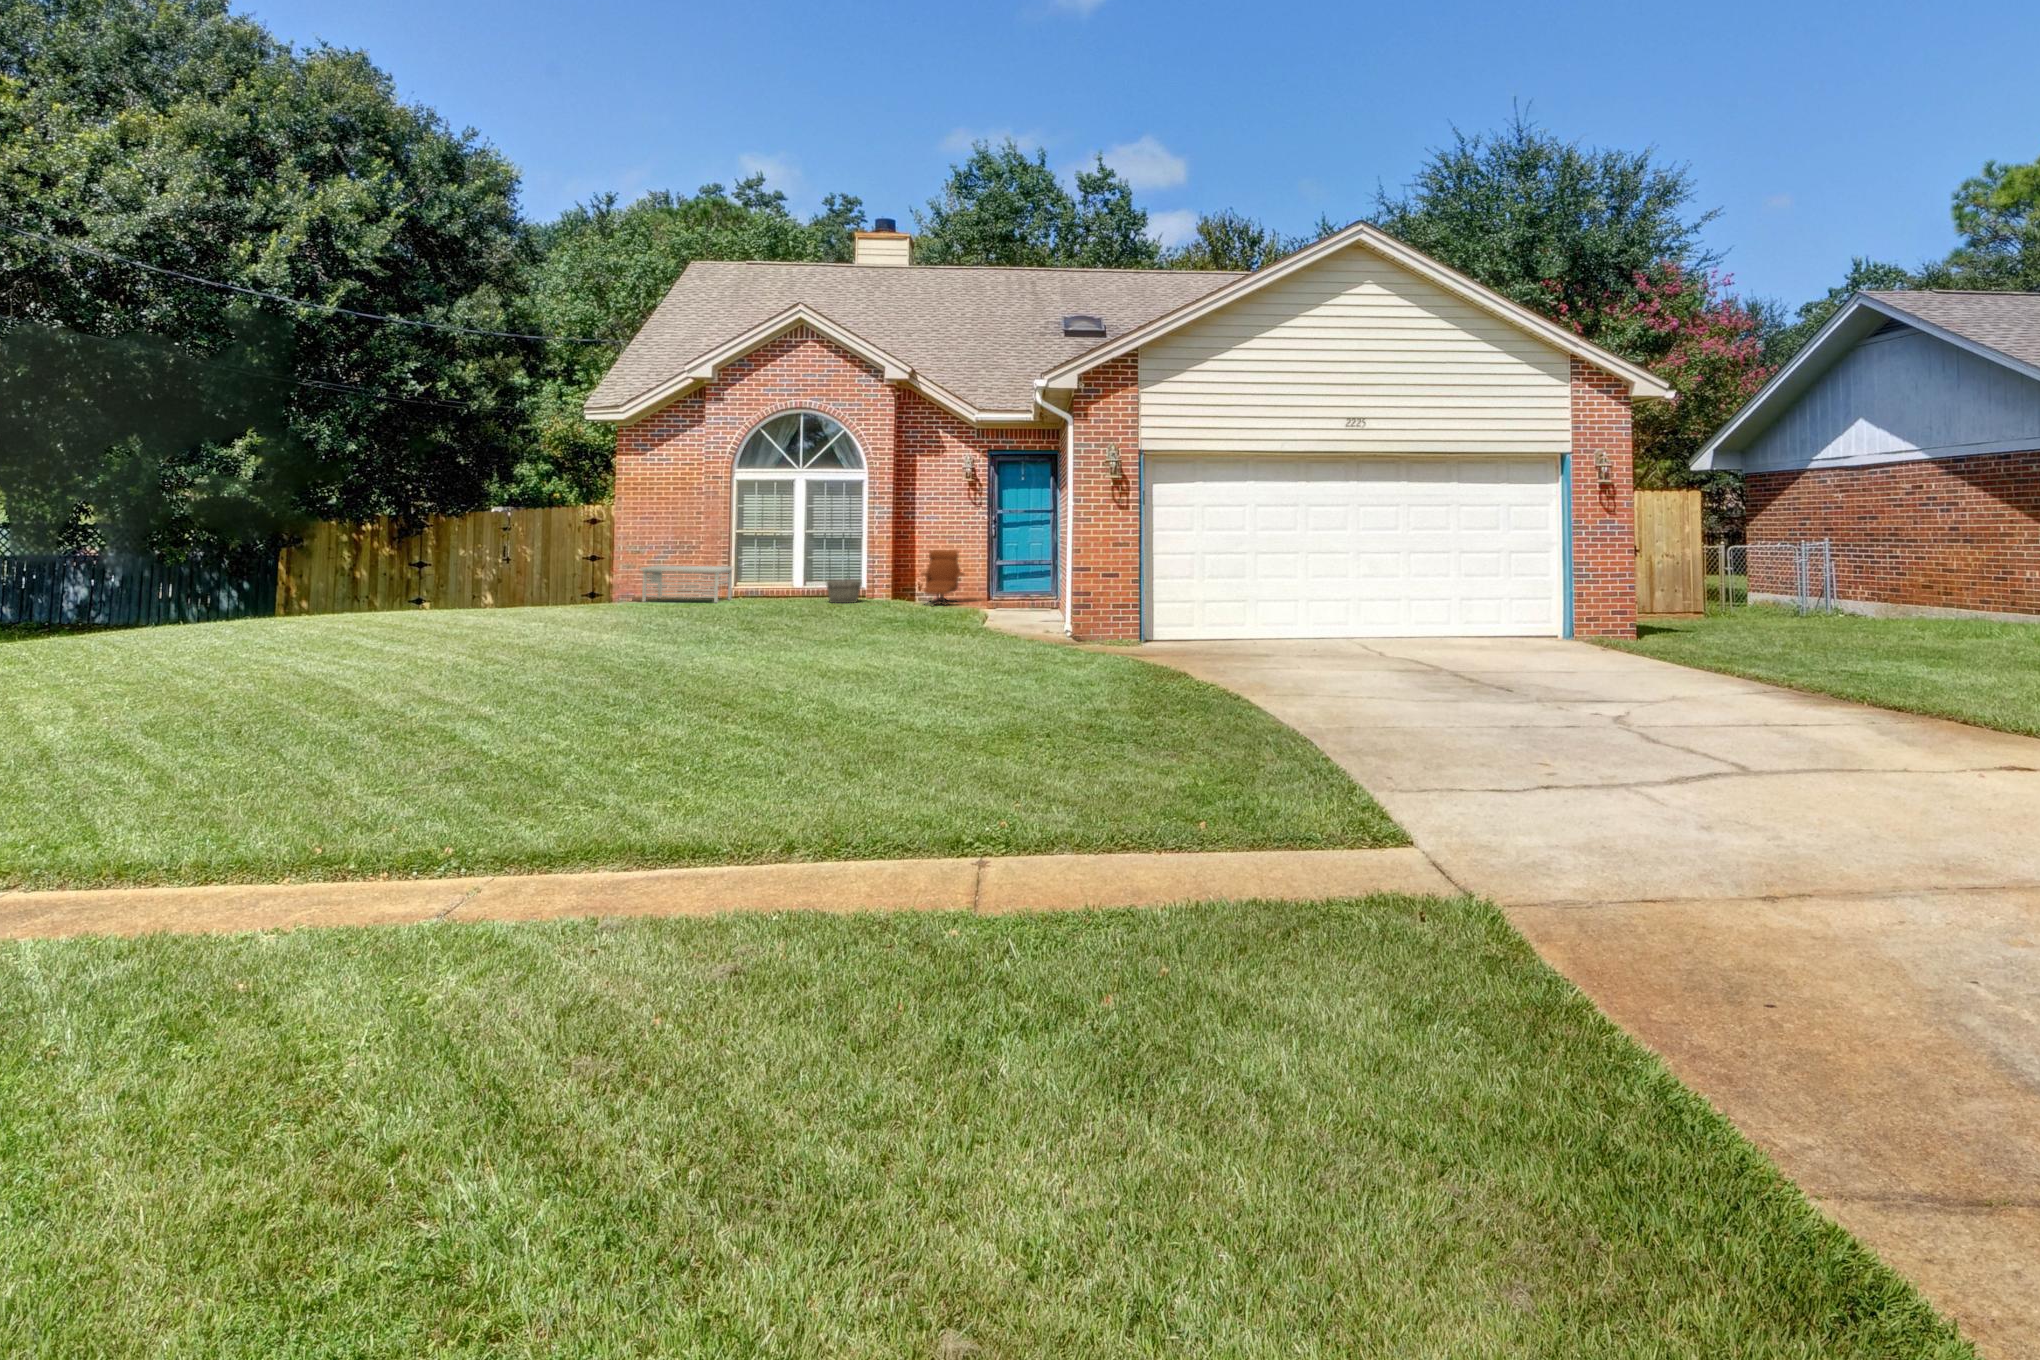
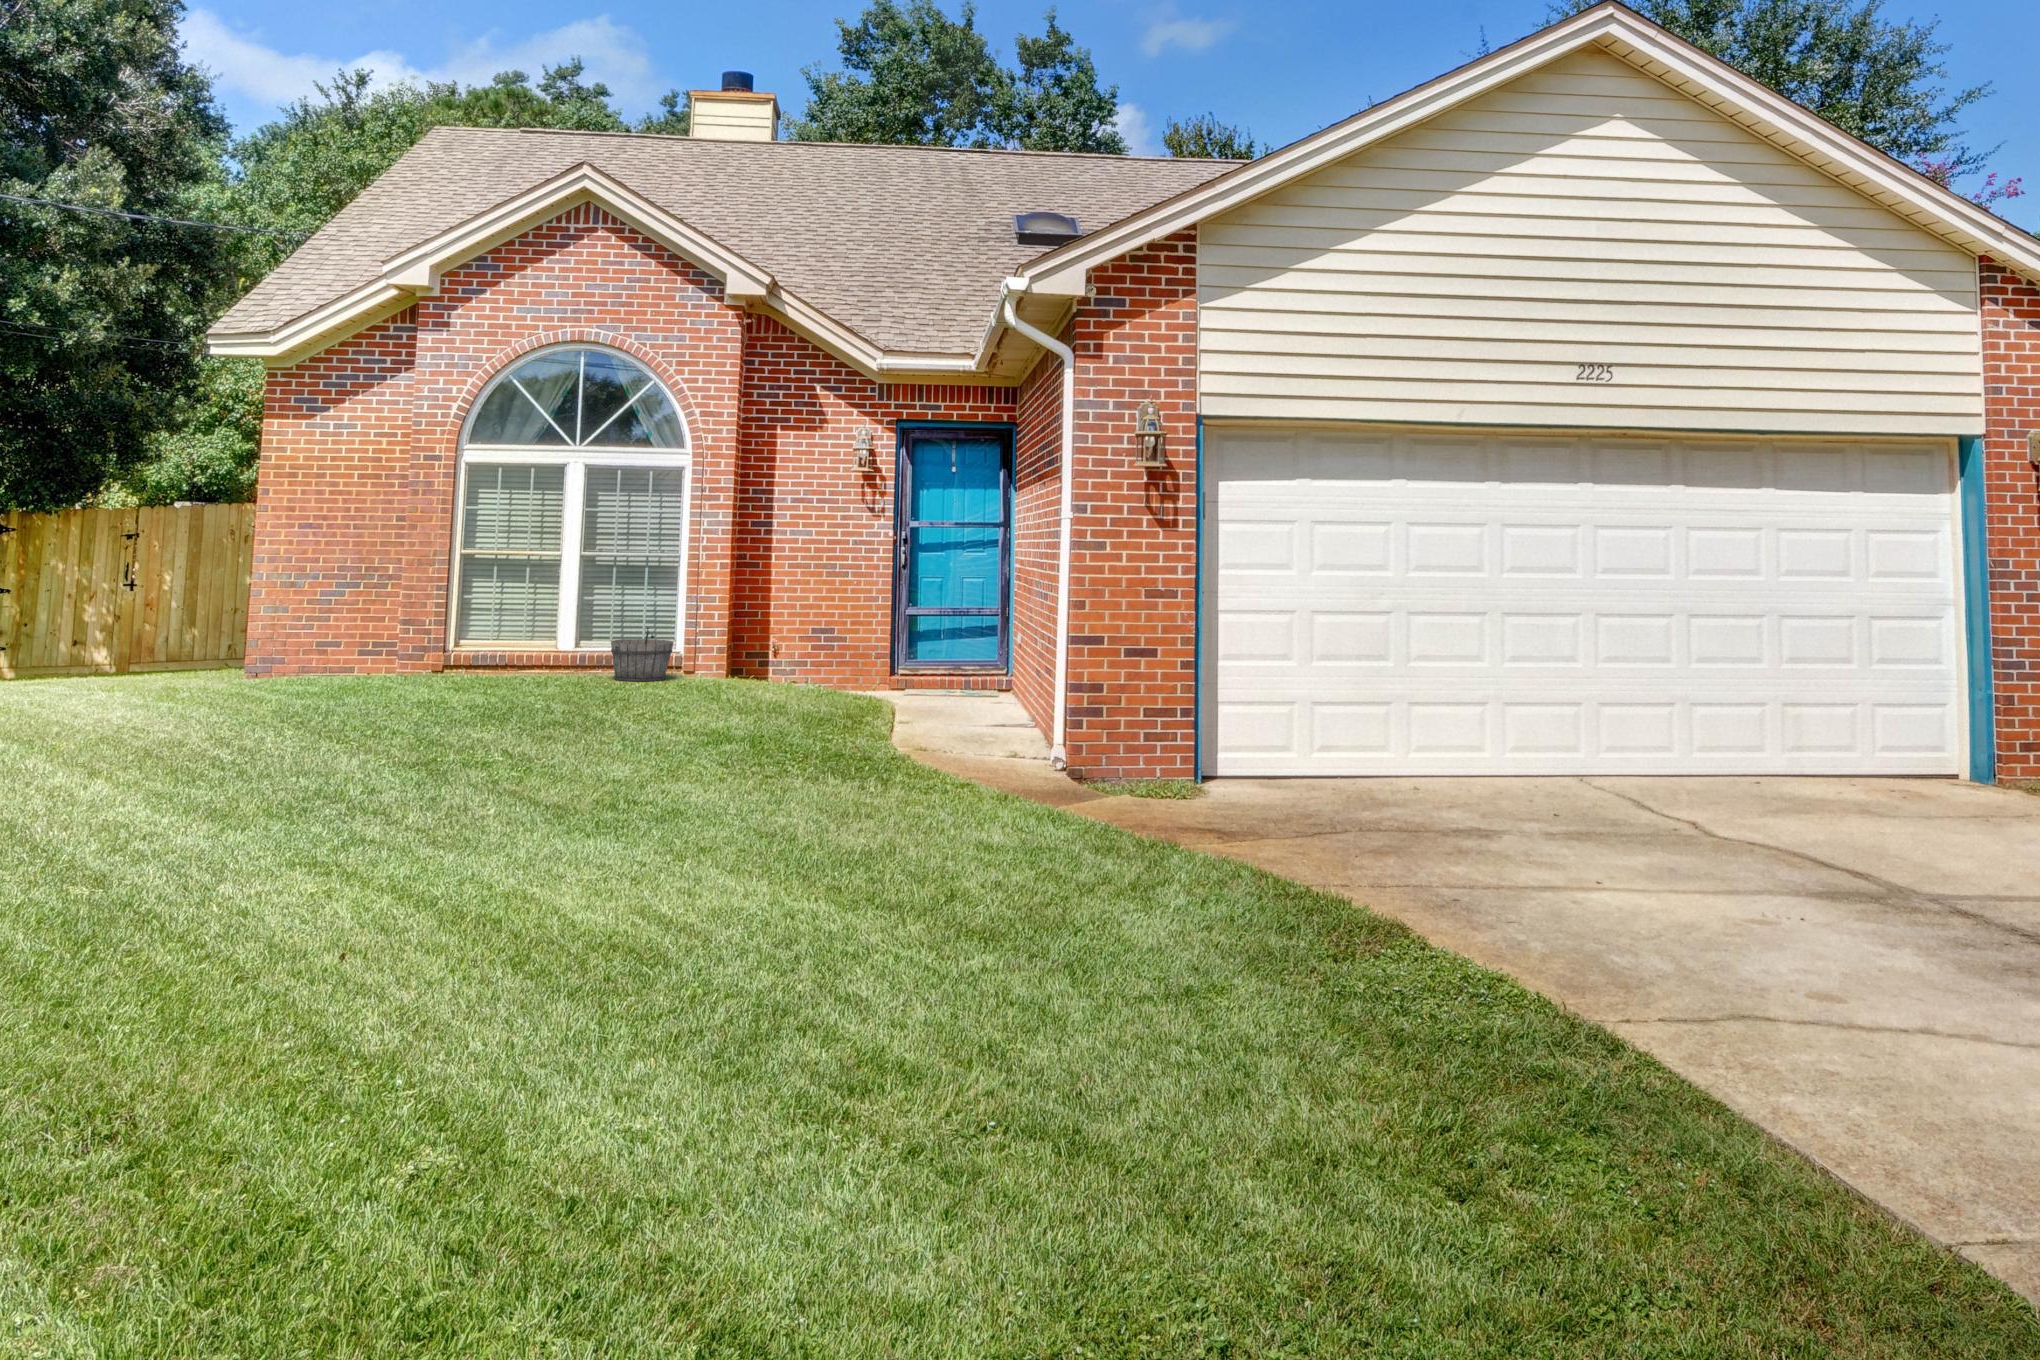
lounge chair: present [921,550,964,606] -> none [775,590,853,691]
storage bench: present [640,565,734,603] -> none [283,608,453,678]

